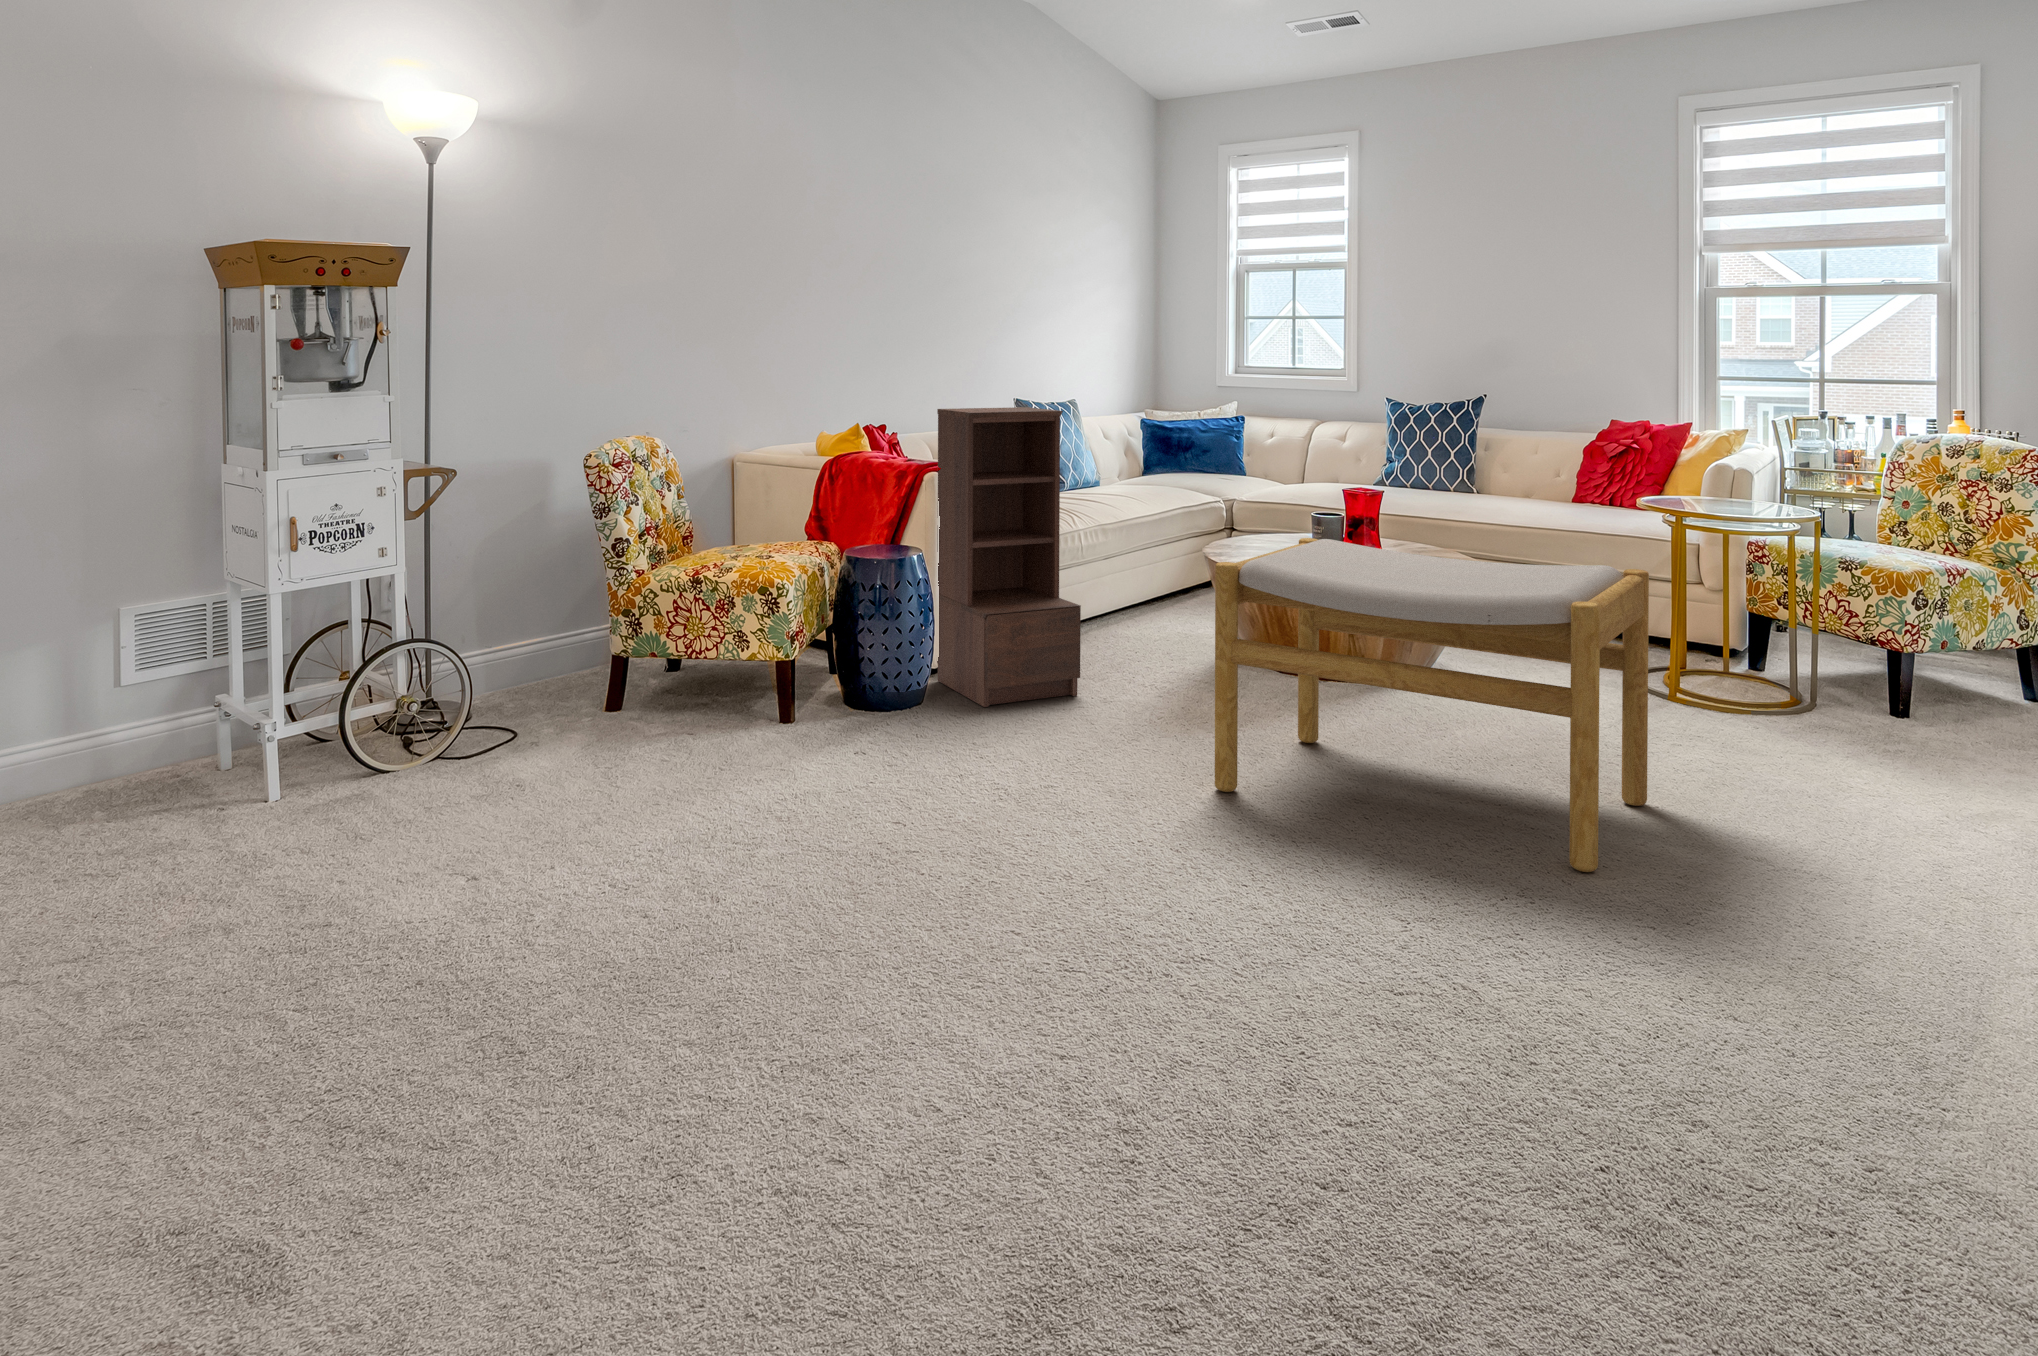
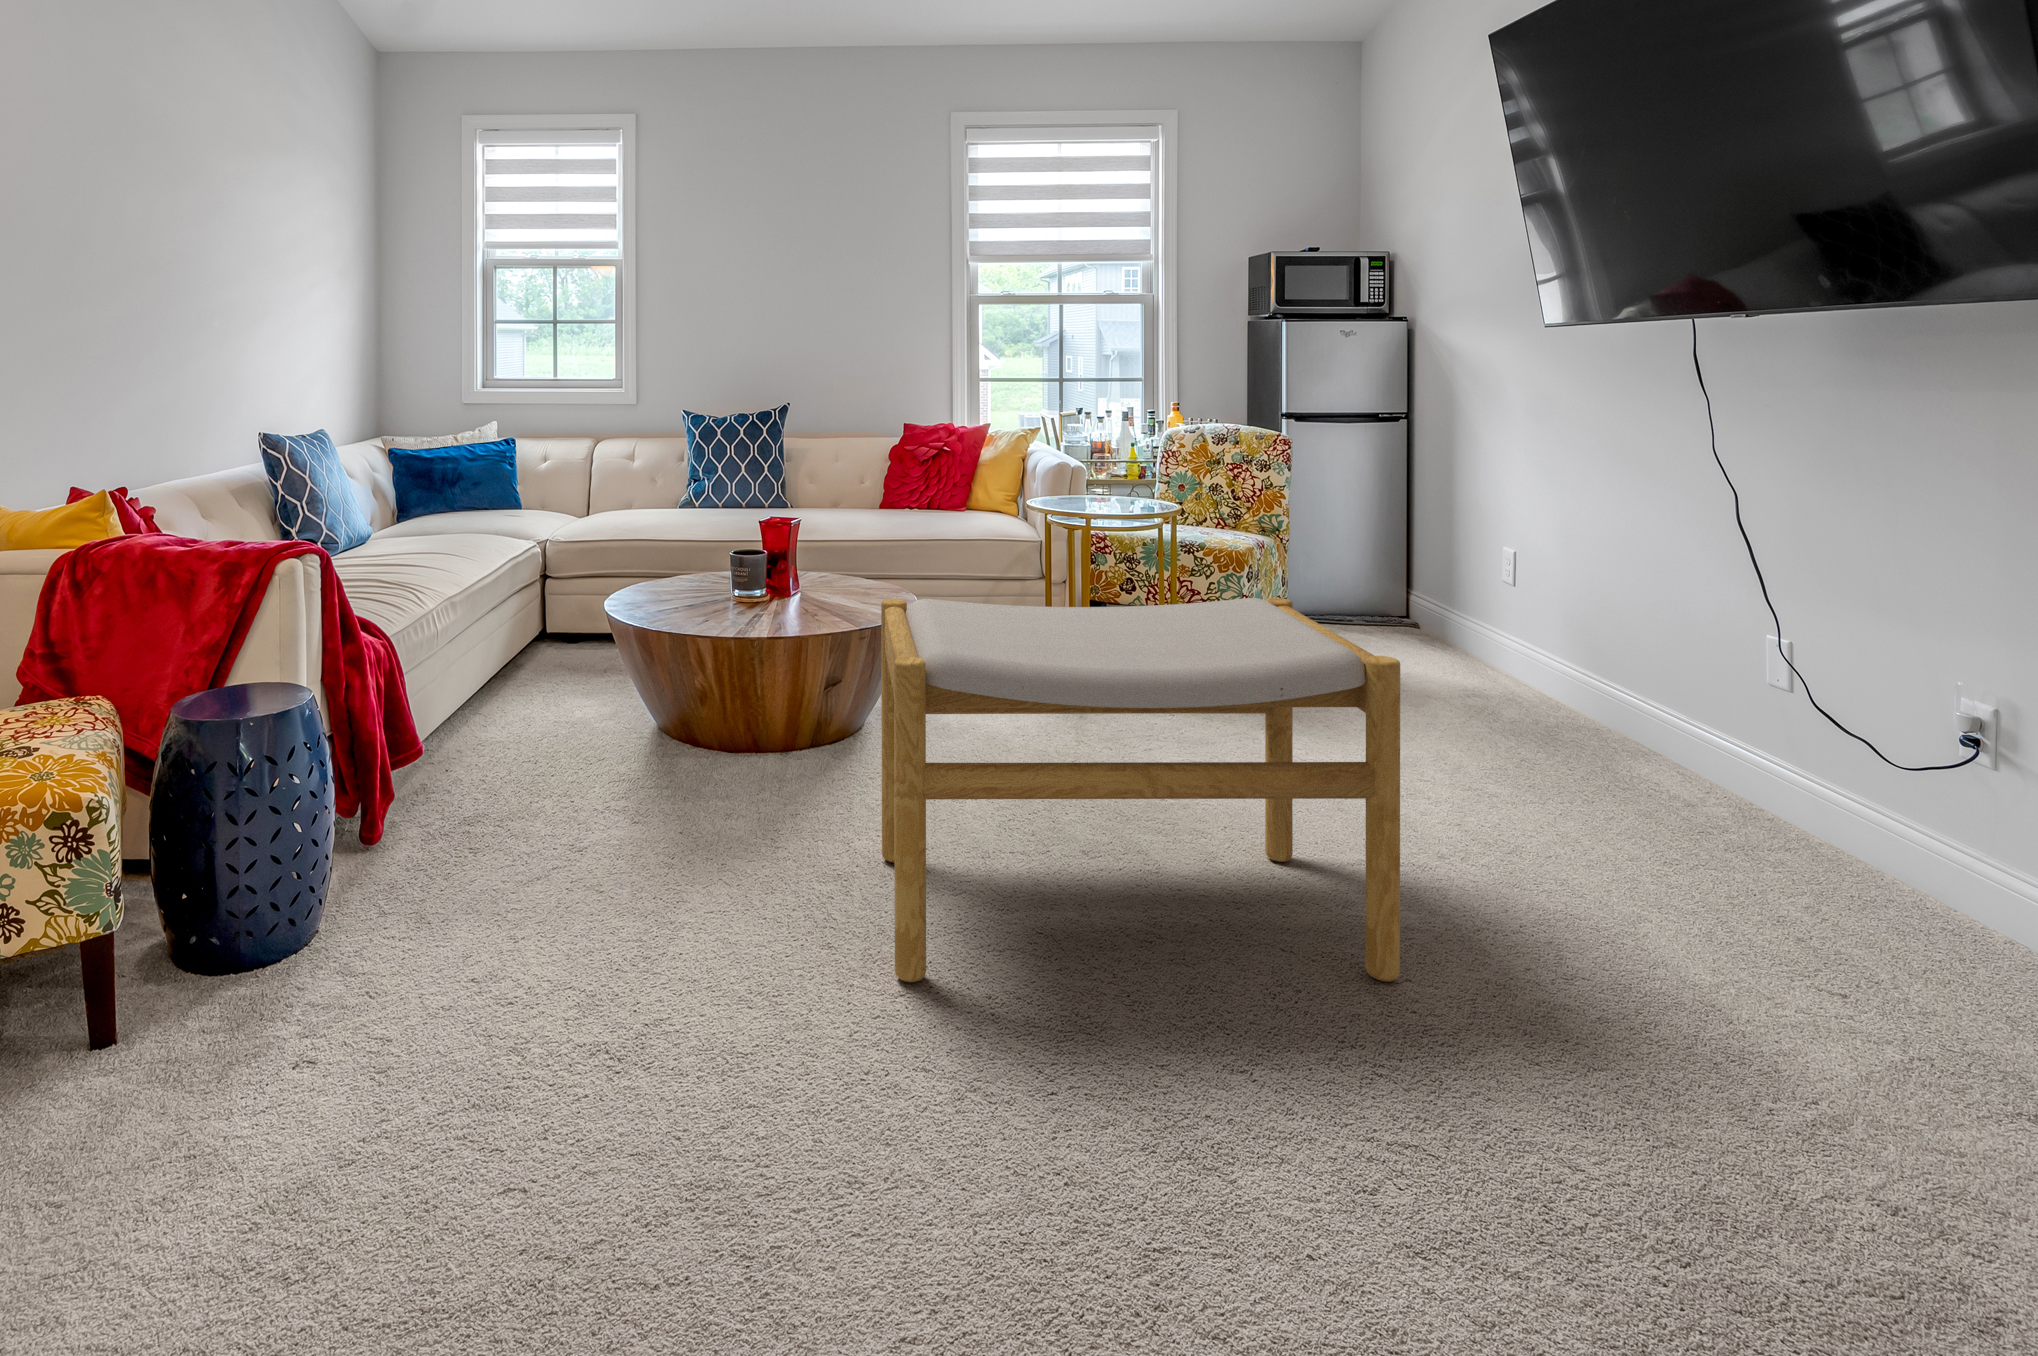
bookshelf: present [937,407,1081,707] -> none [299,446,545,916]

